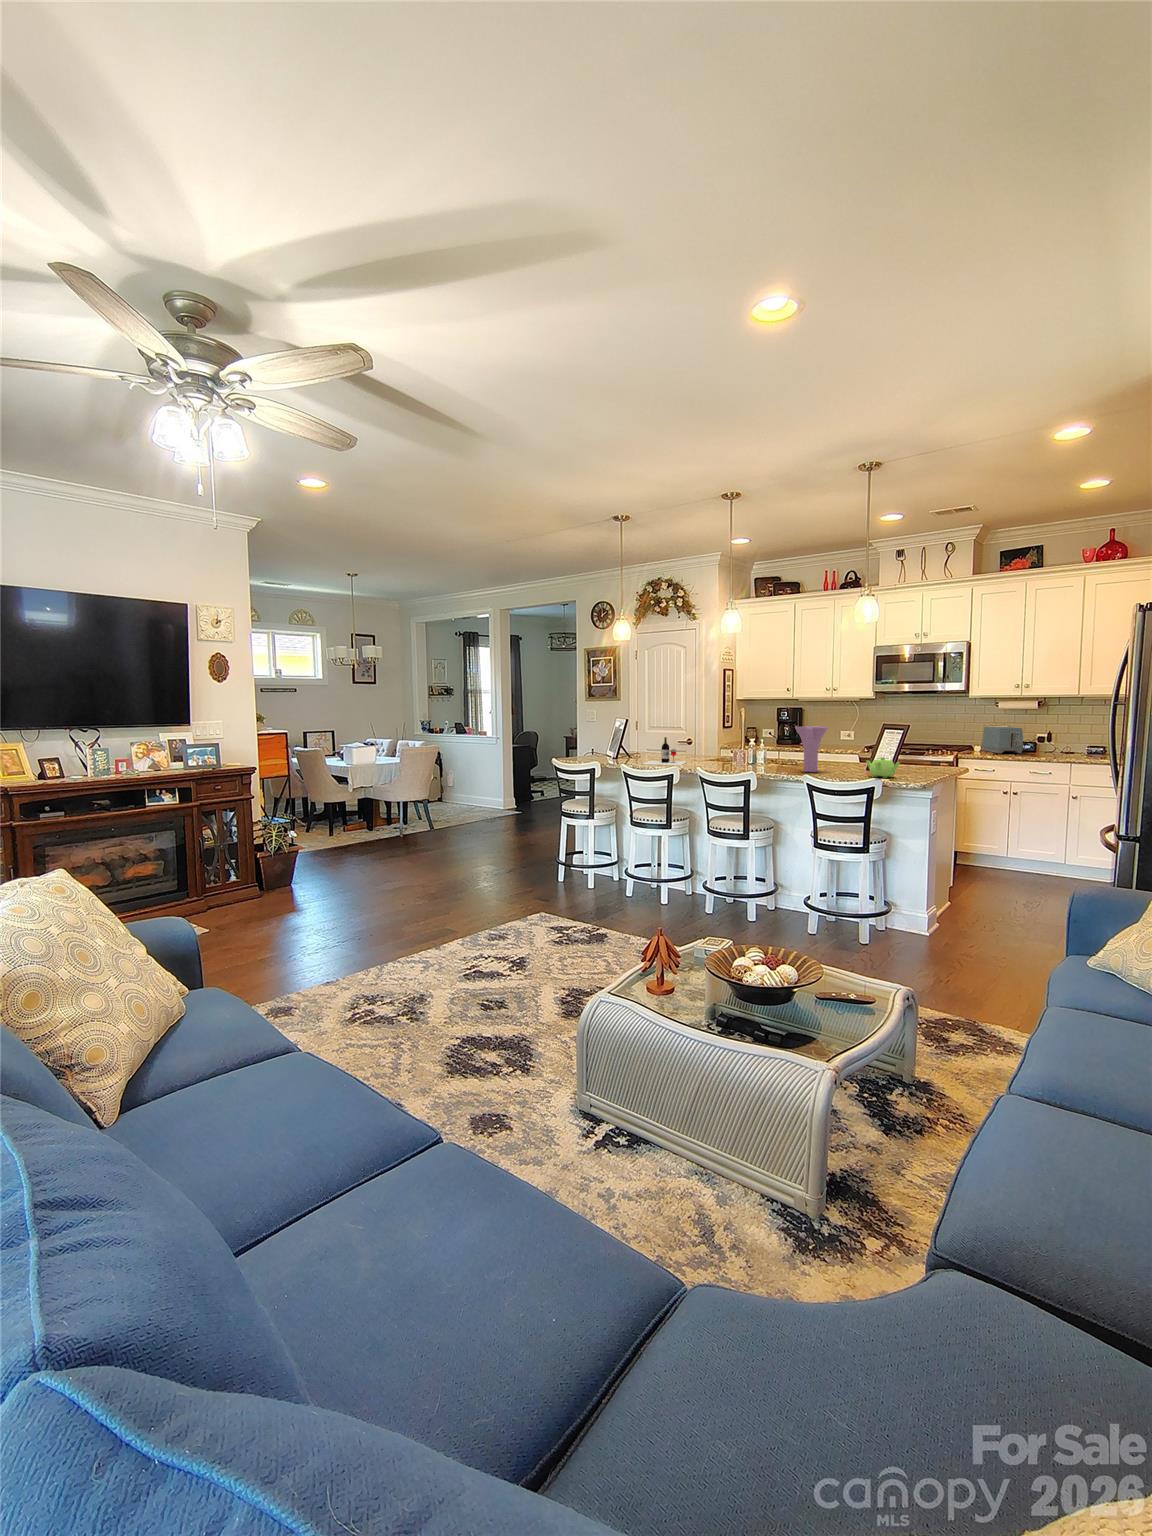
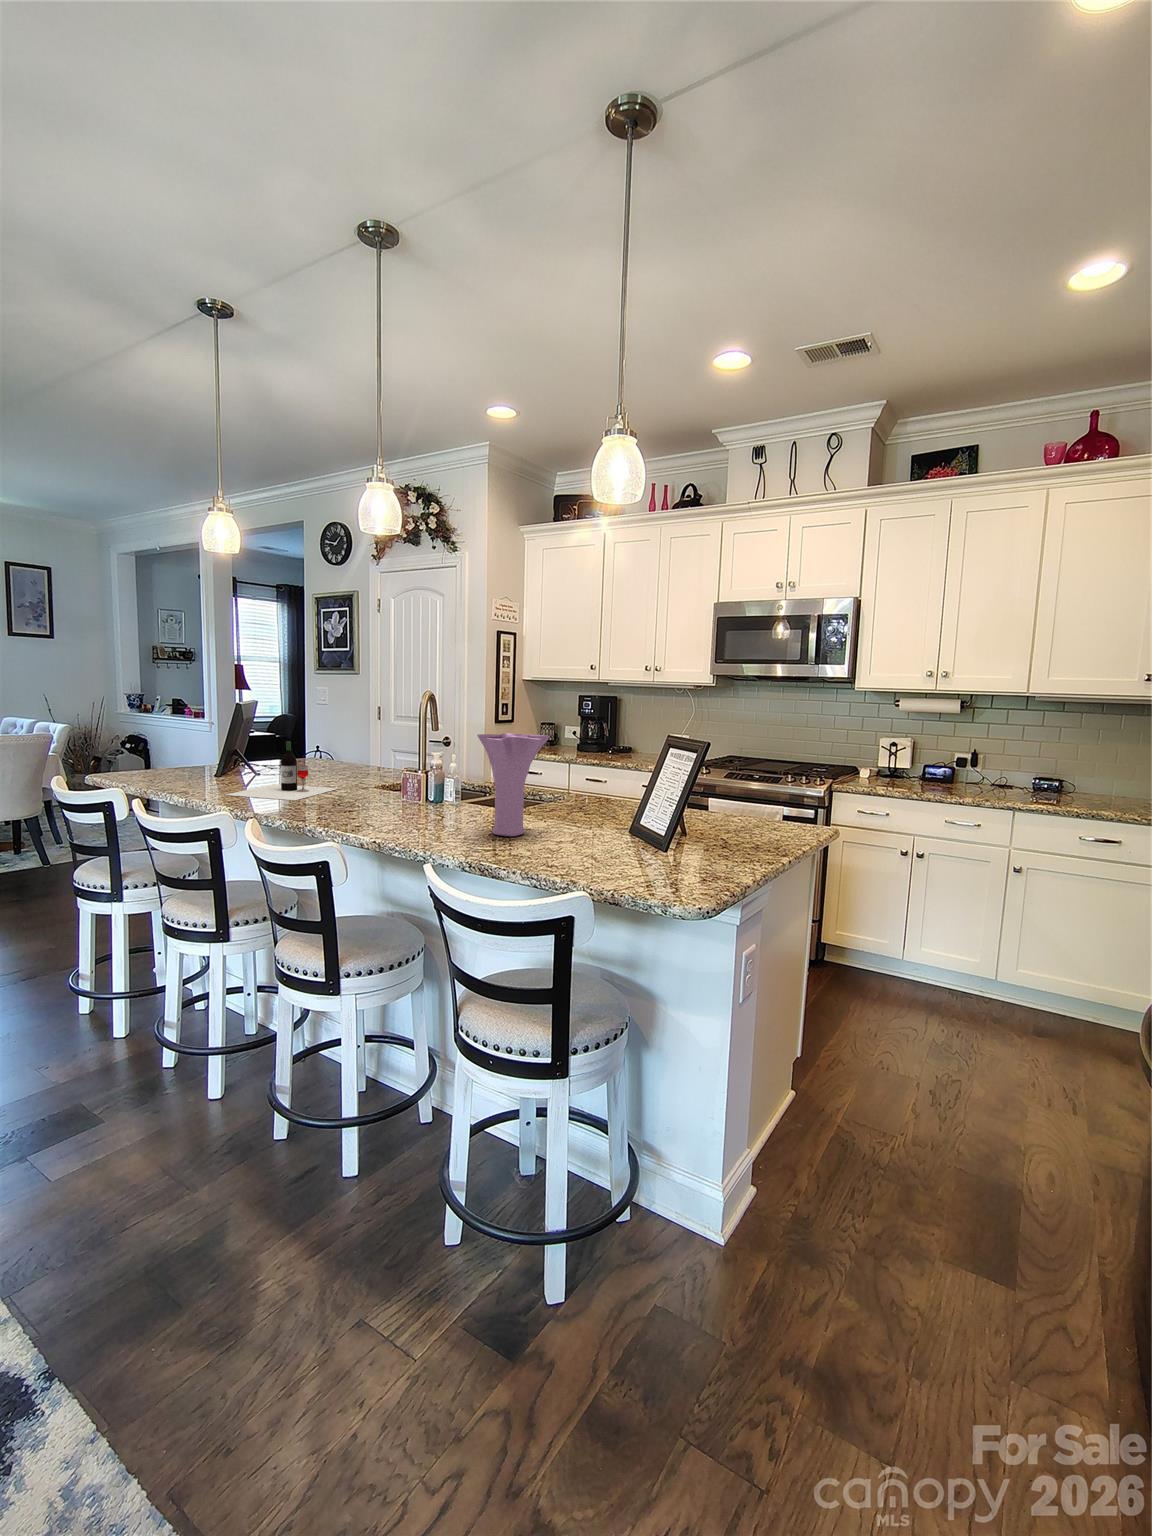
toaster: present [981,726,1023,753] -> none [870,739,936,787]
teapot: present [866,757,900,778] -> none [604,817,672,869]

